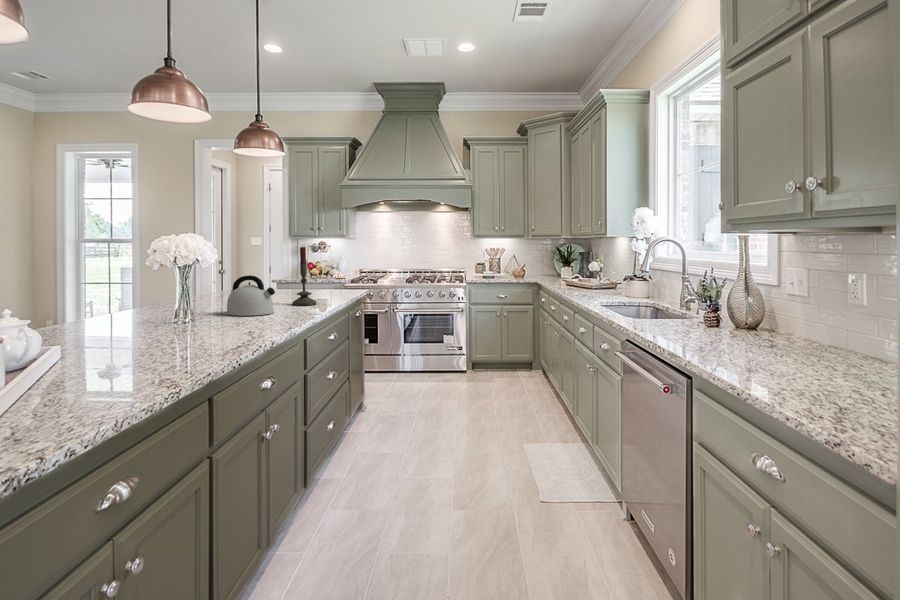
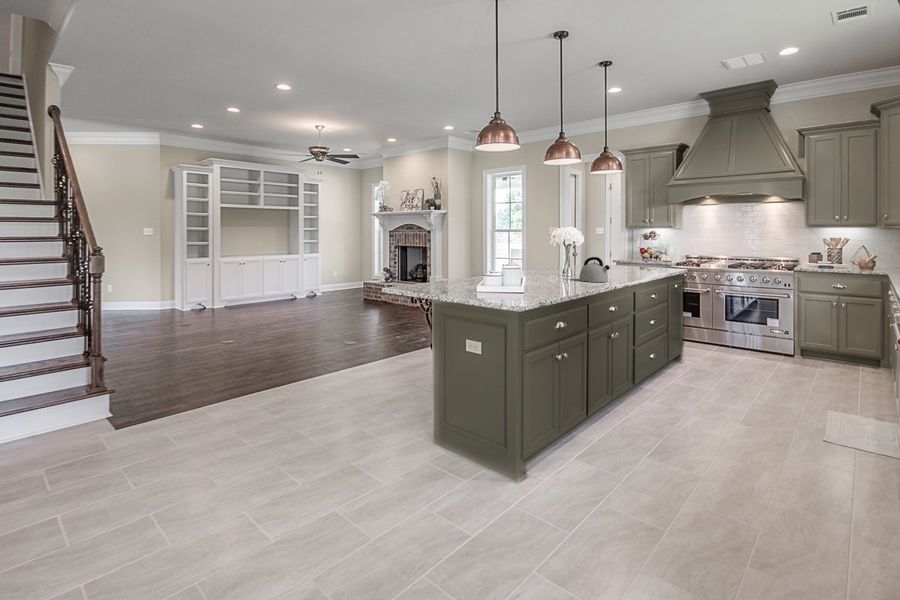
candle: present [292,247,316,305] -> none [621,237,638,279]

